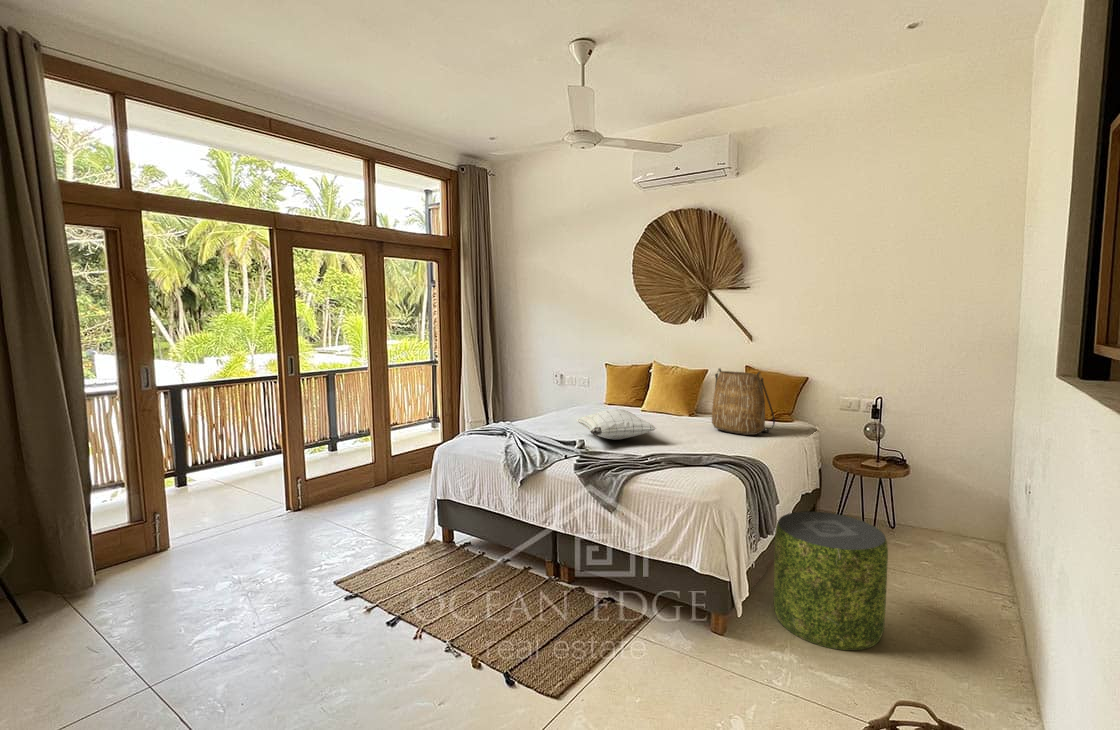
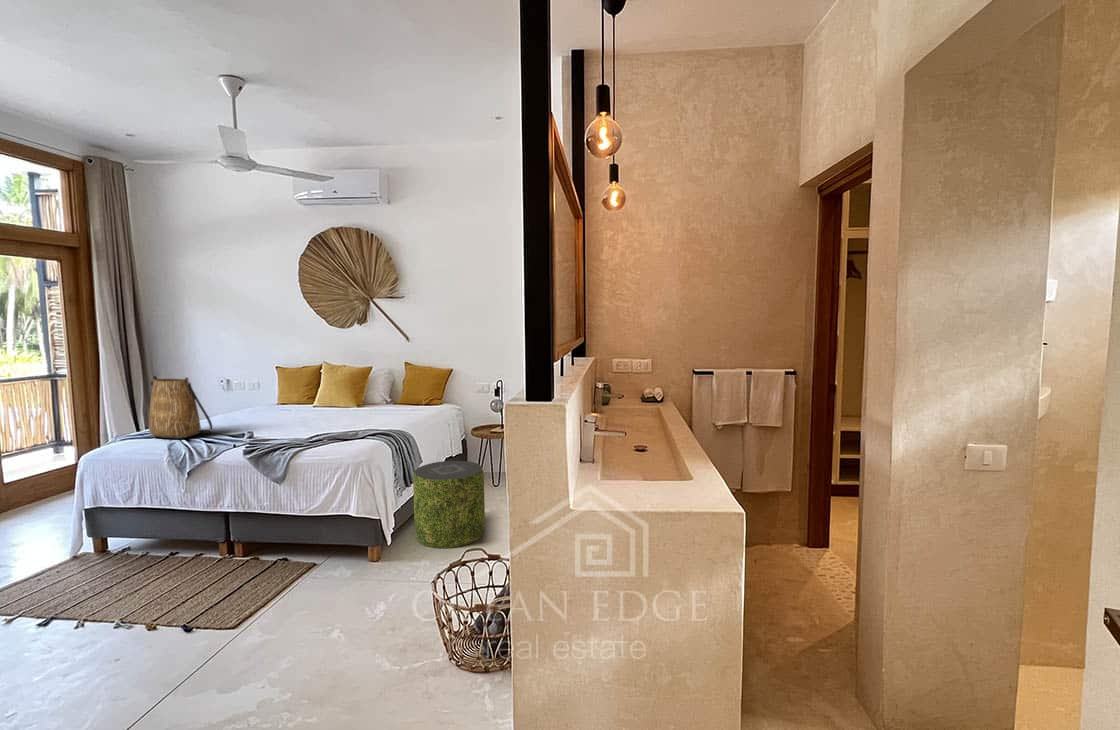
tote bag: present [712,369,775,435] -> present [149,376,212,438]
pillow: present [576,409,656,440] -> none [245,402,322,429]

